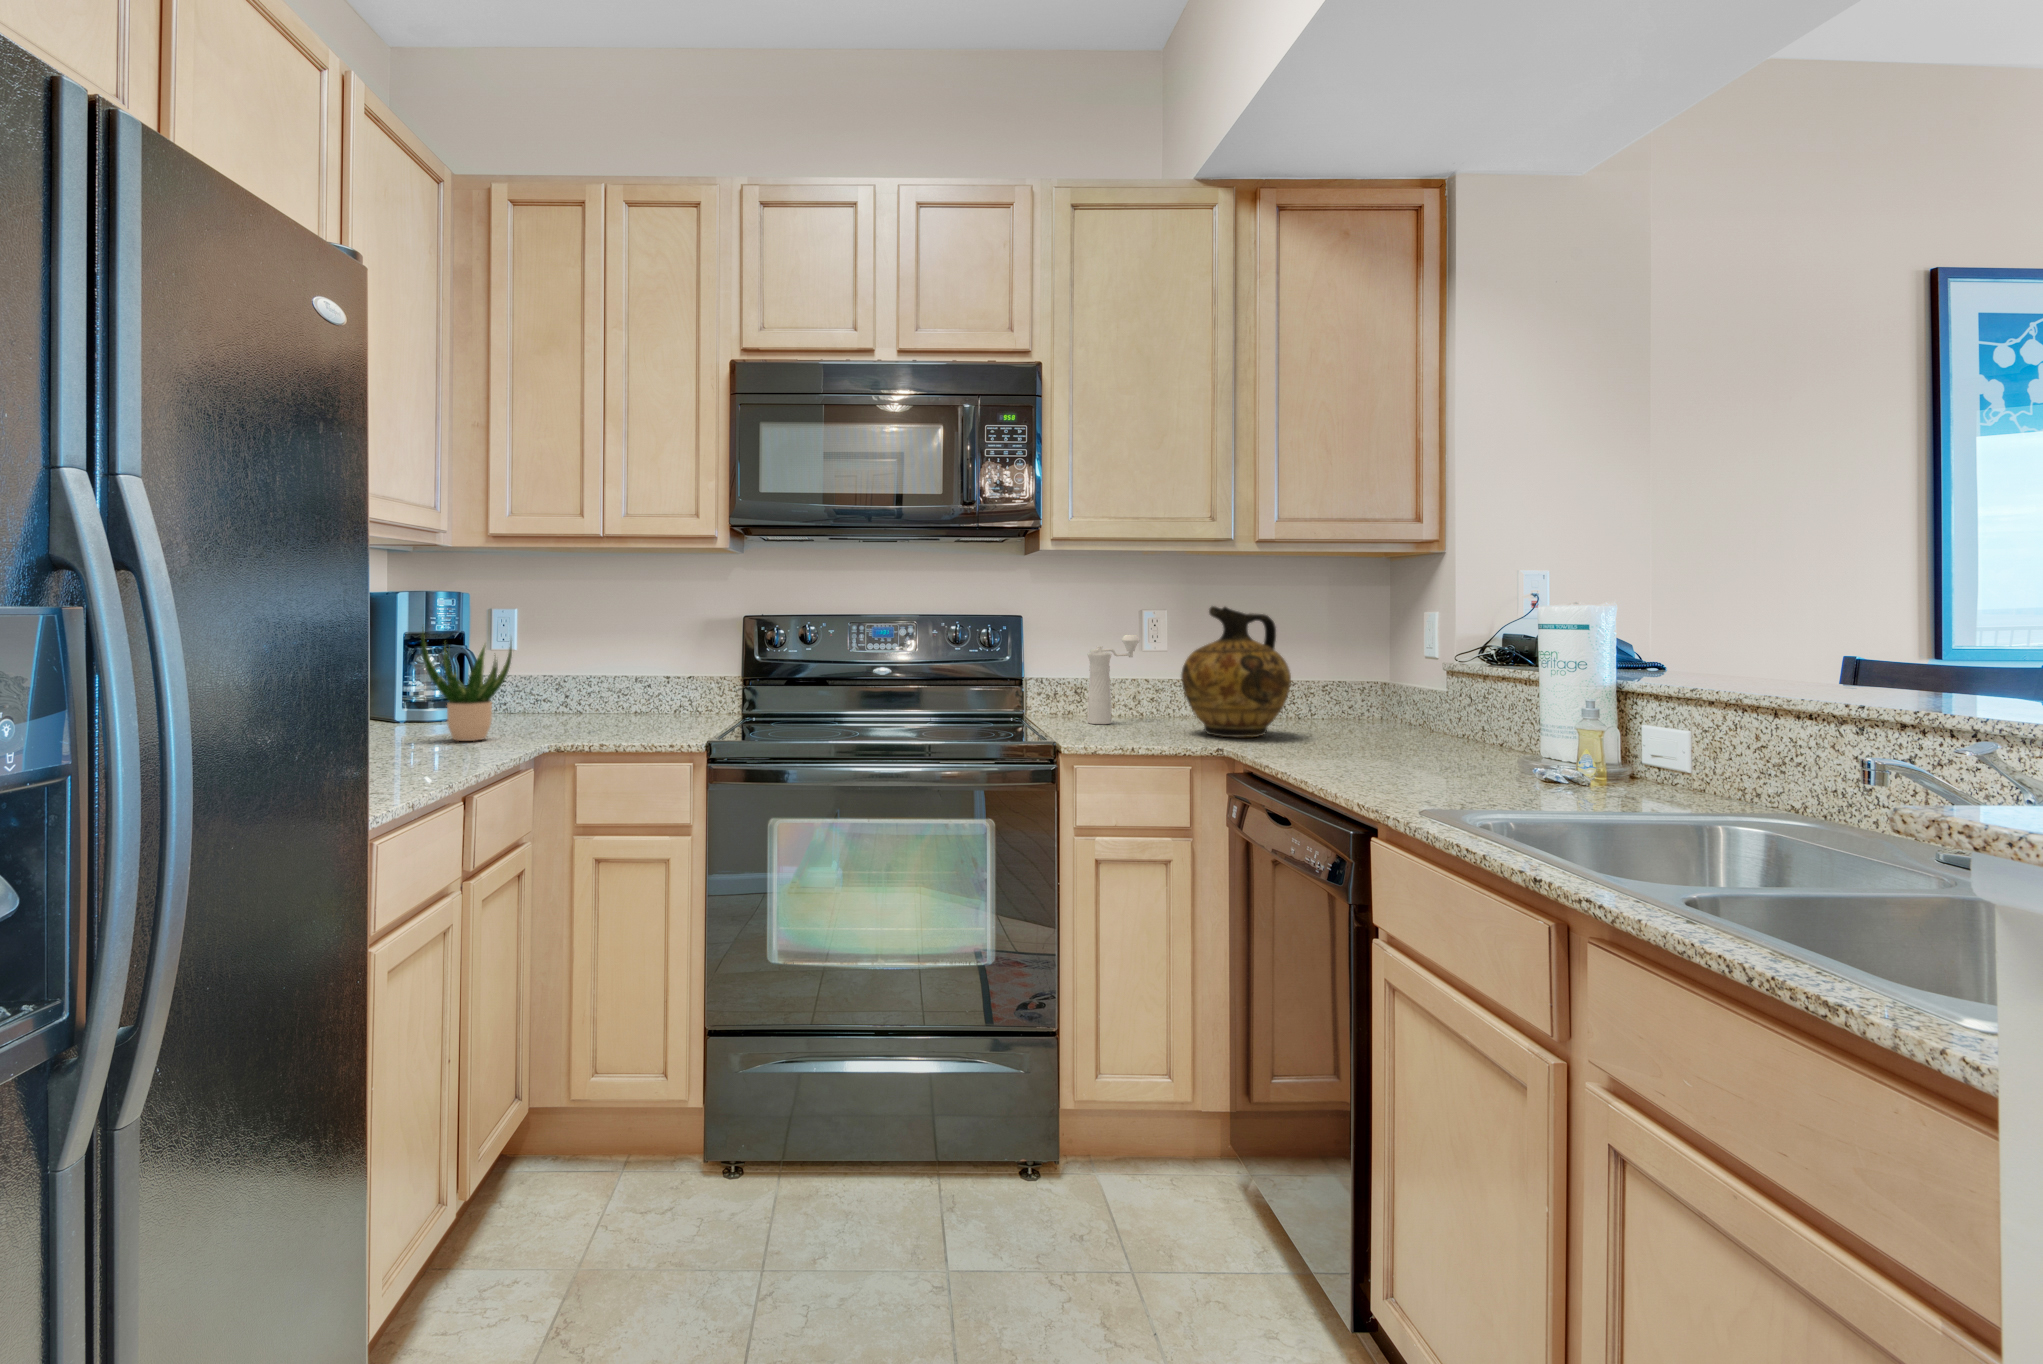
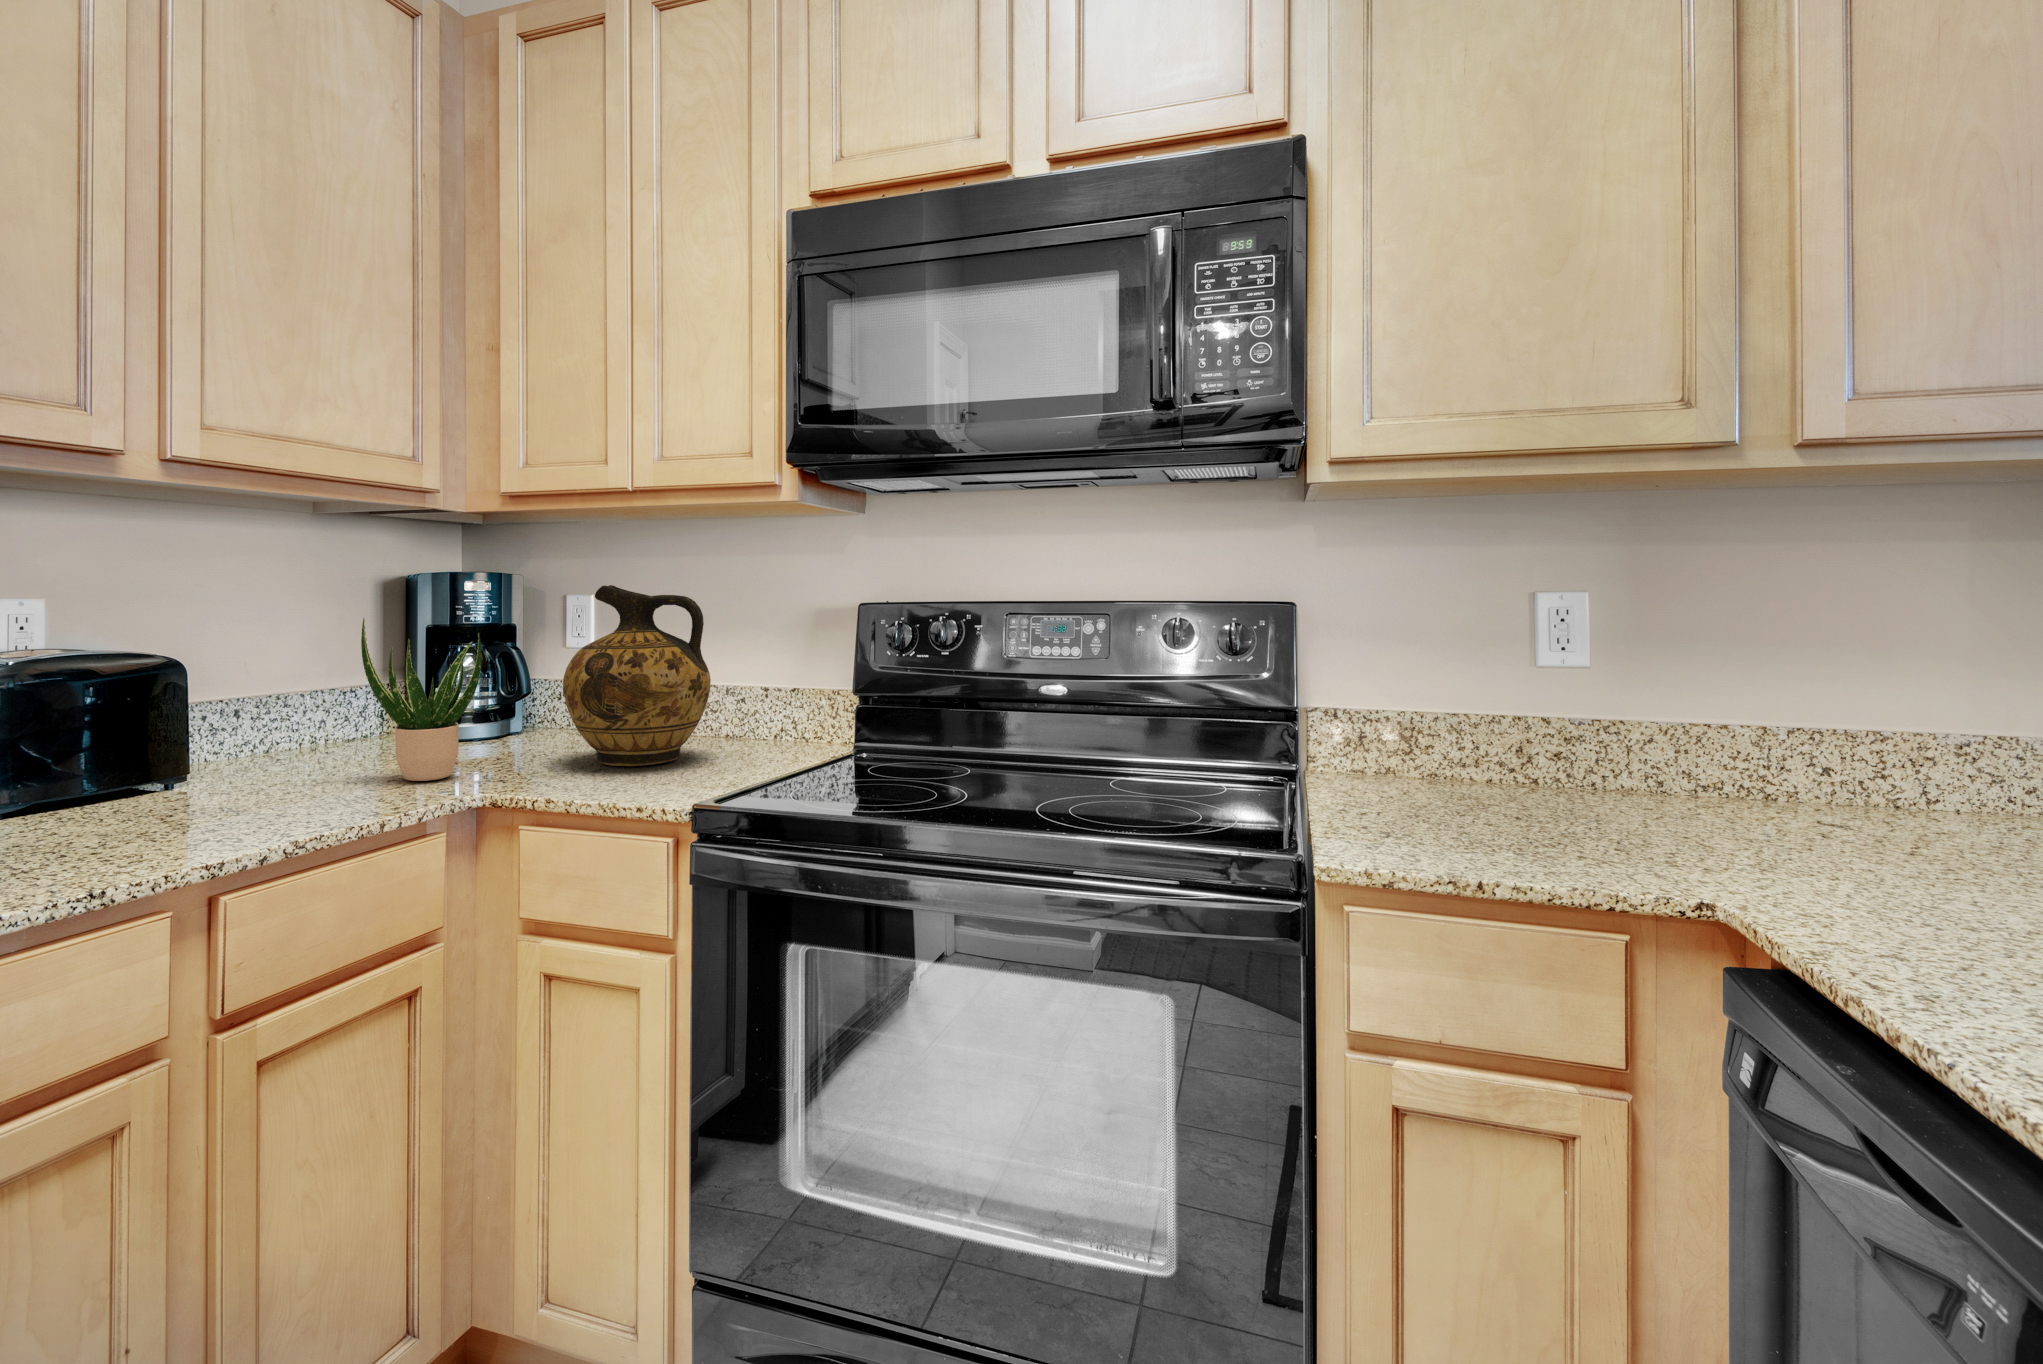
ceramic jug: present [1181,606,1291,738] -> present [563,585,711,766]
pepper mill: present [1087,635,1140,724] -> none [1412,637,1523,801]

